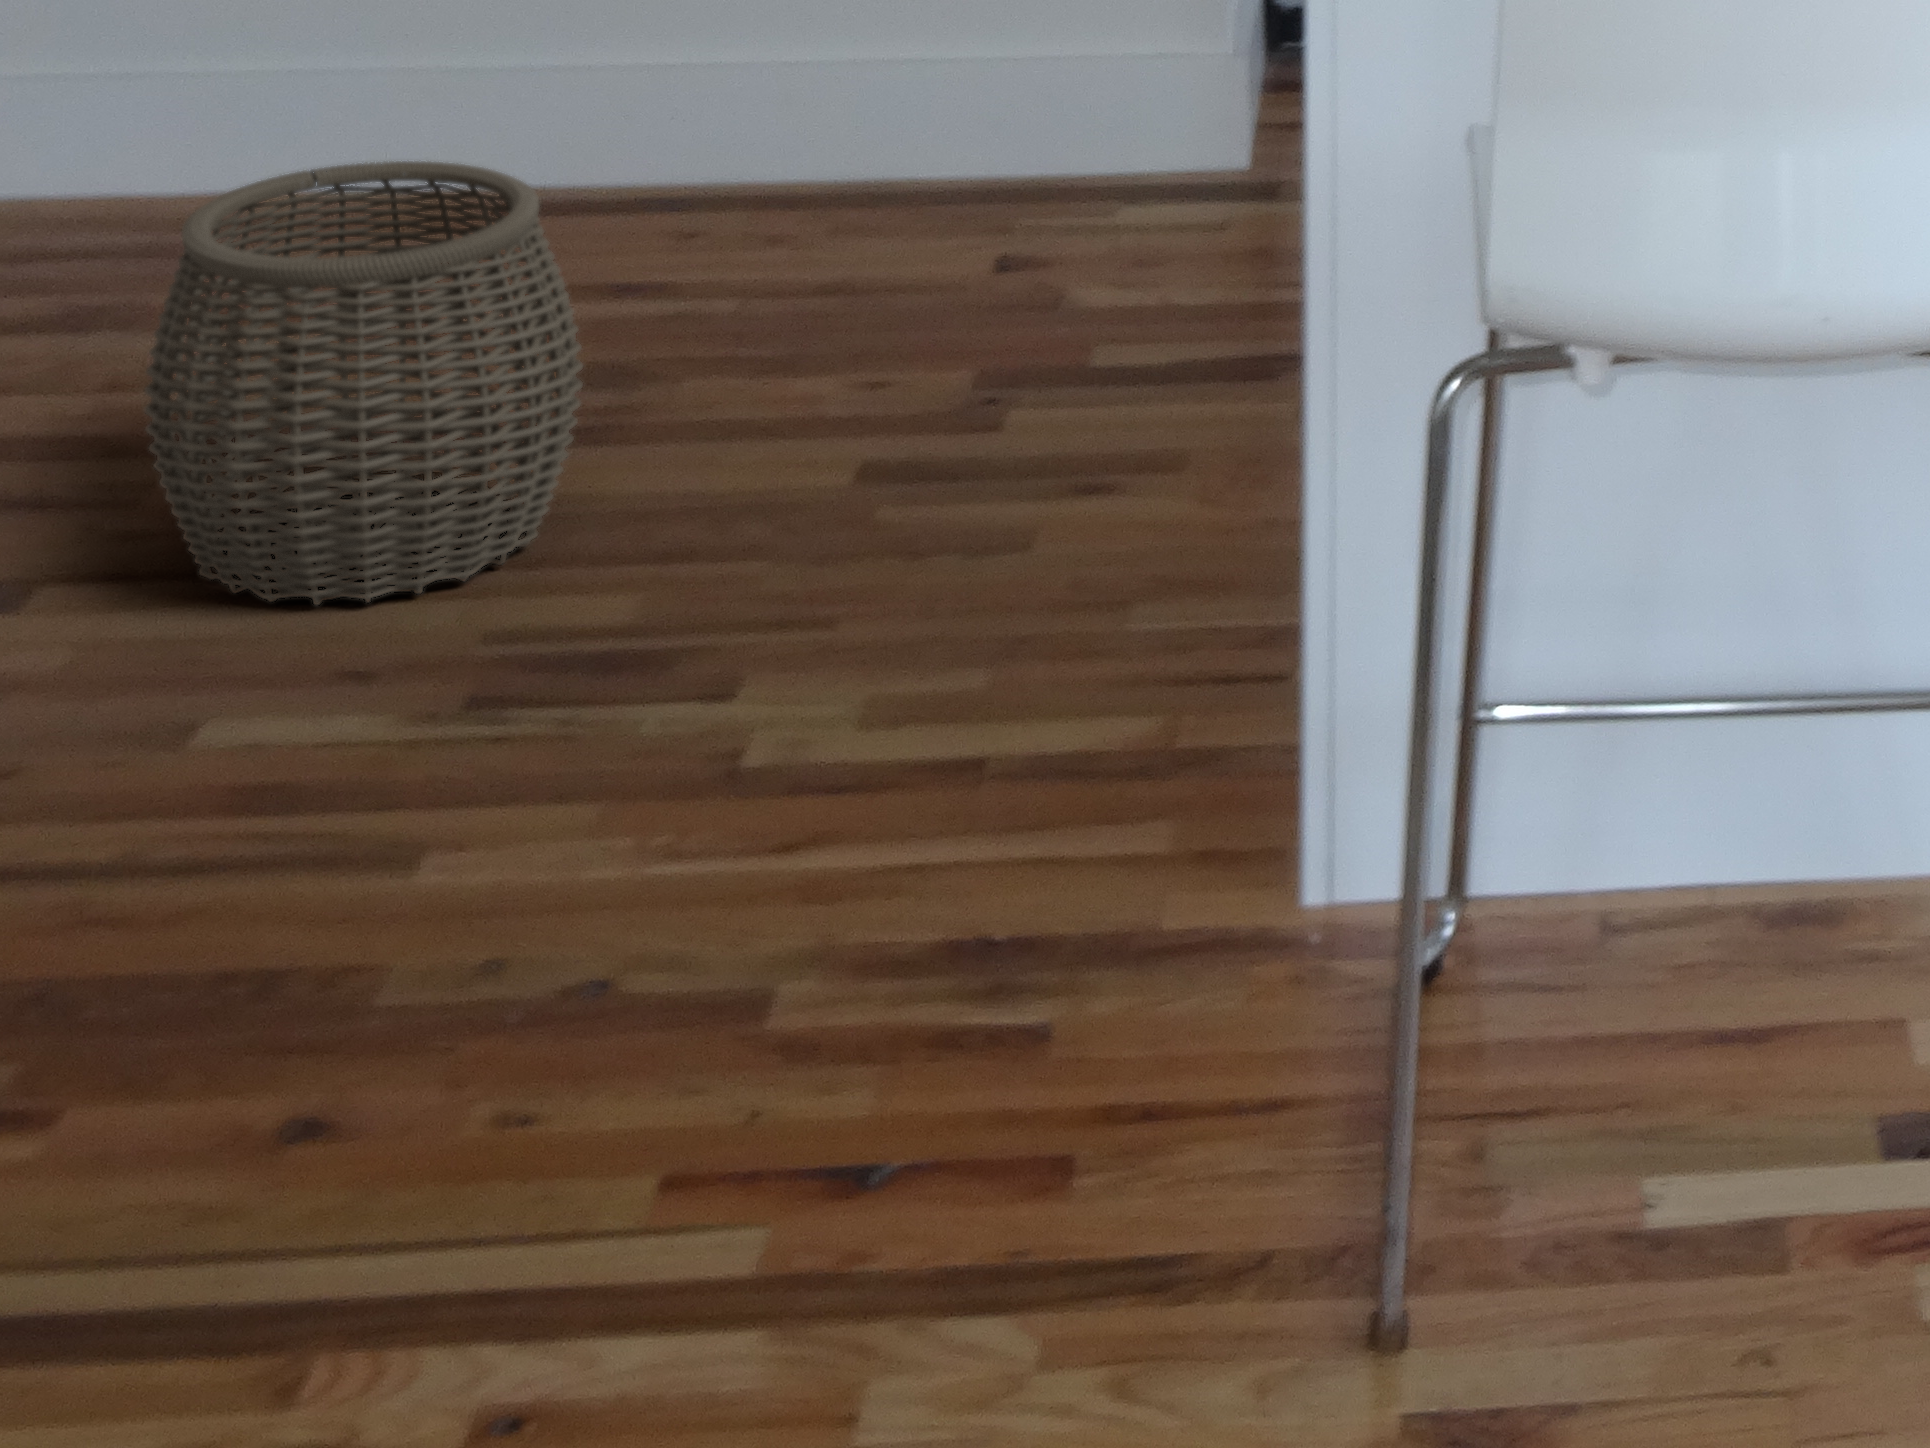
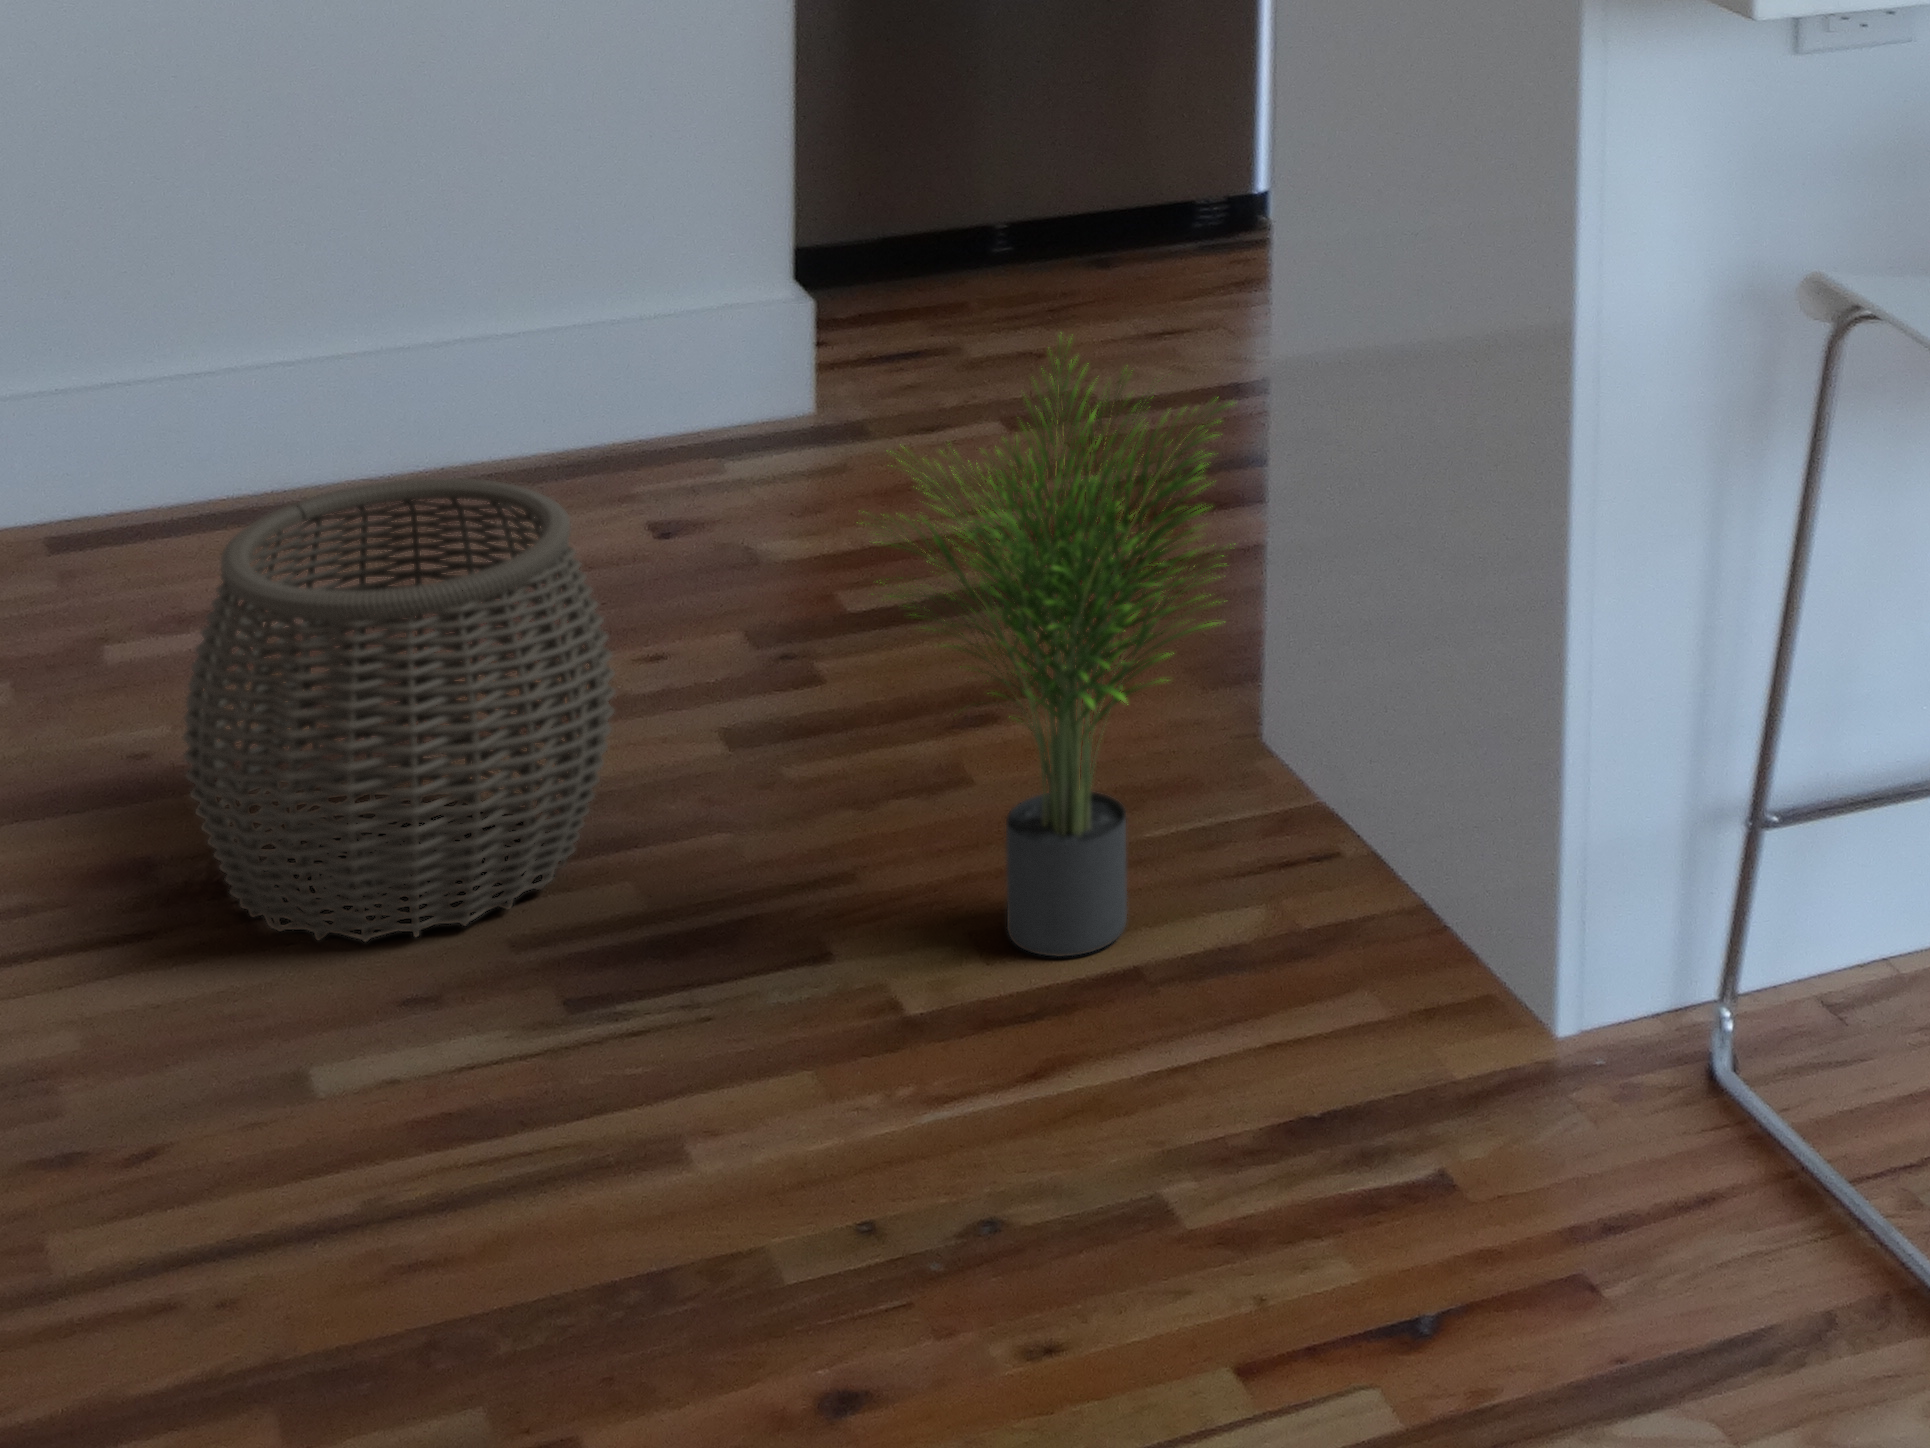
potted plant: none [714,82,1105,731] -> present [868,354,1224,956]

